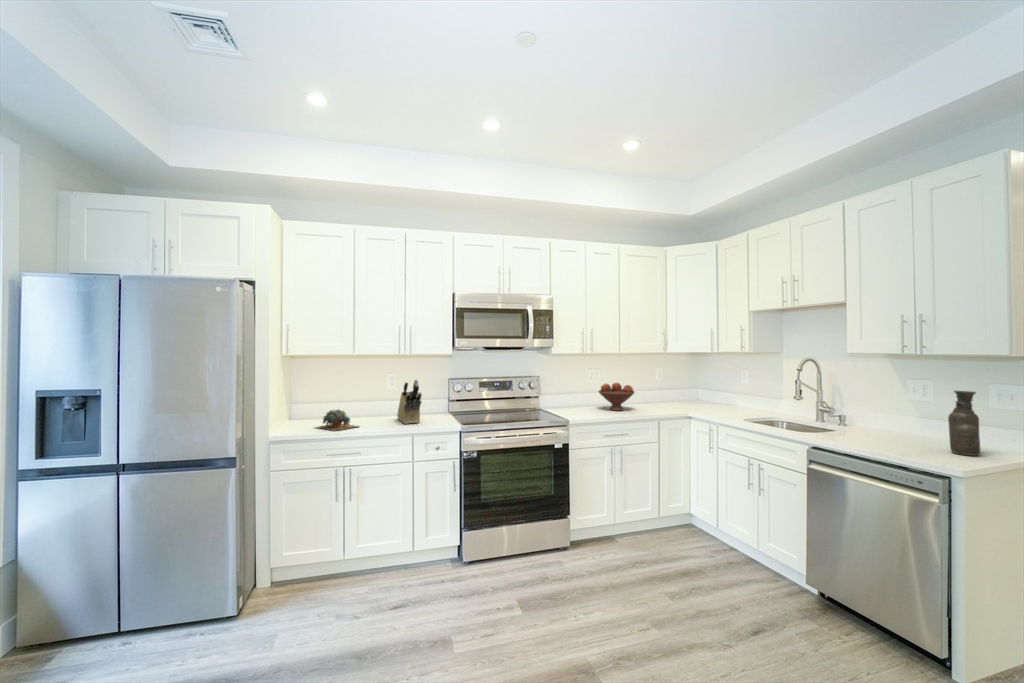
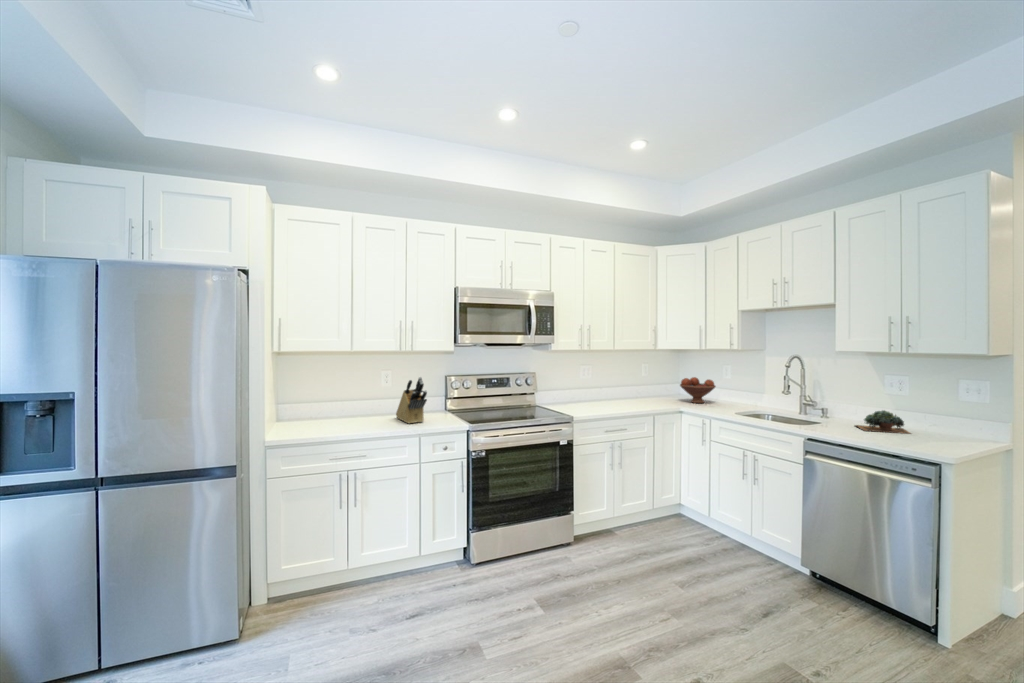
fruit bowl: present [598,383,634,411] -> present [680,377,716,403]
vase: present [948,391,981,456] -> none [933,386,961,444]
succulent plant: present [316,409,358,431] -> present [855,410,911,434]

